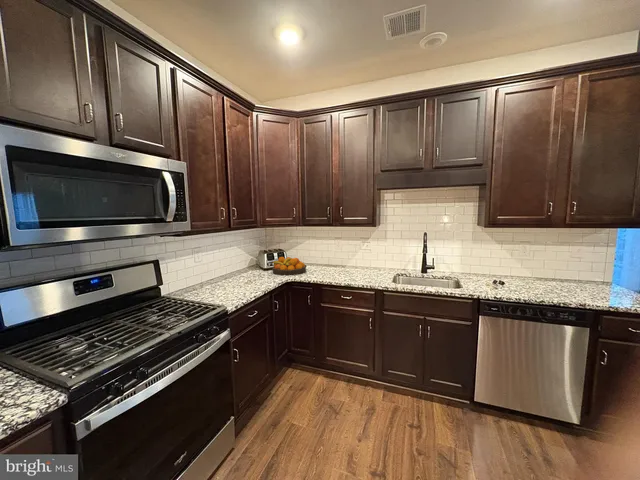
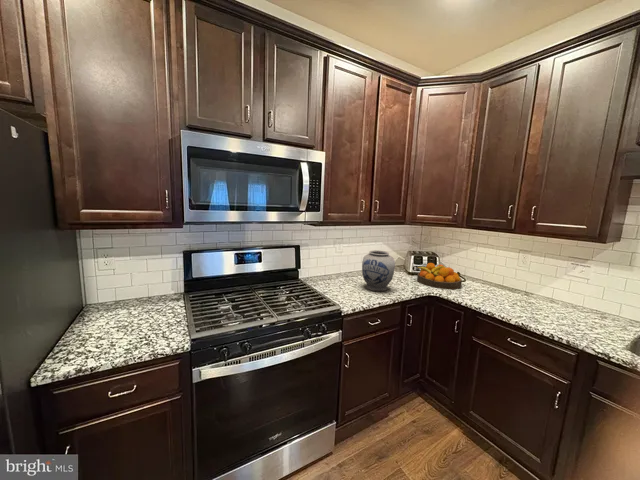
vase: none [229,252,259,288] -> present [362,250,395,291]

